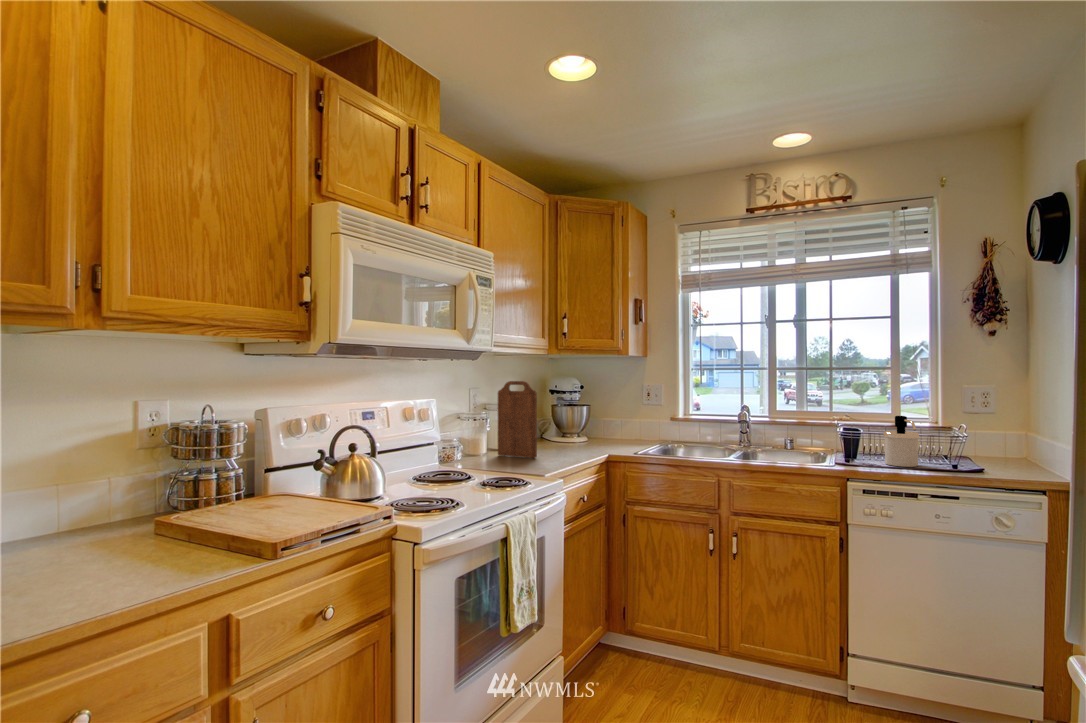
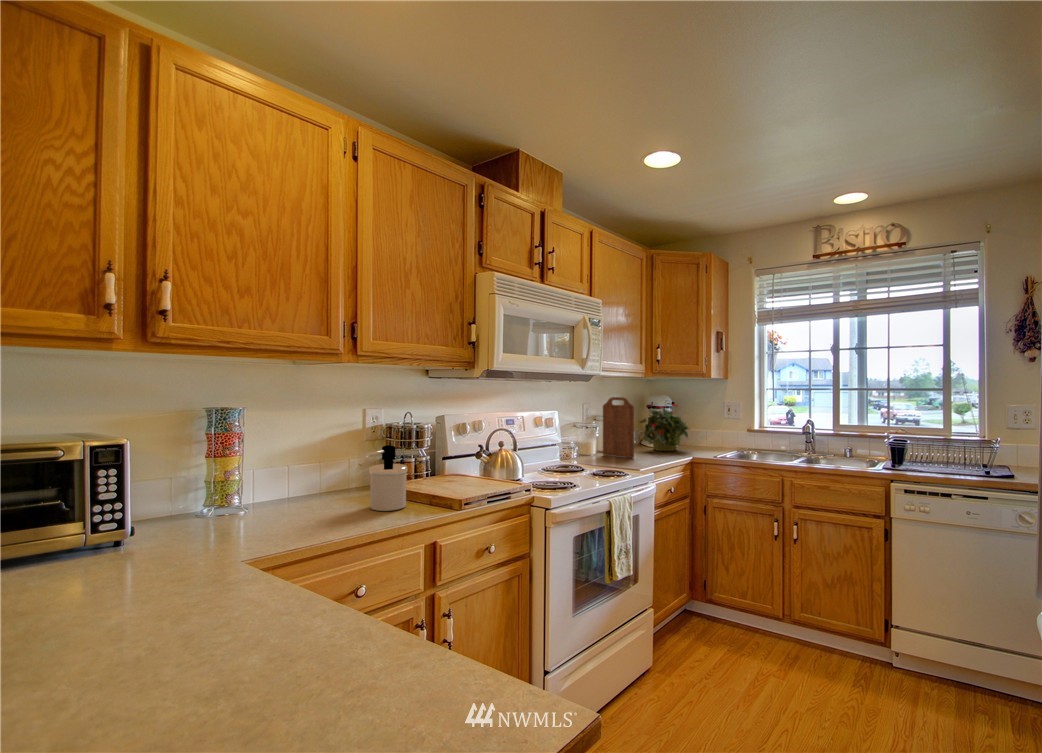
potted plant: none [542,388,603,447] -> present [640,404,689,451]
soap dispenser: present [884,416,919,467] -> present [359,446,408,511]

